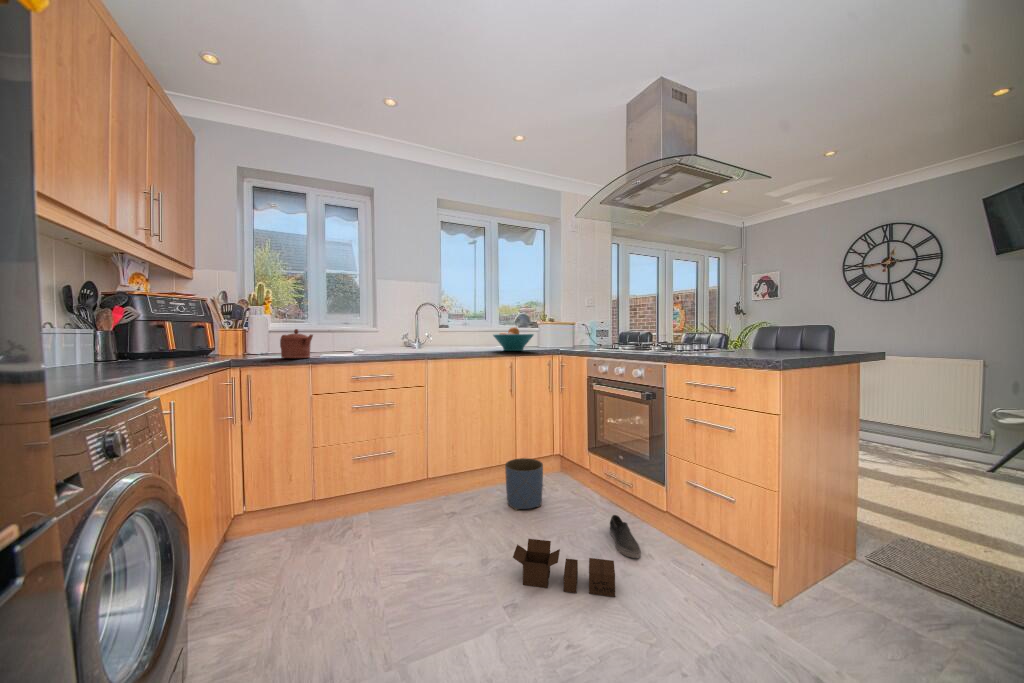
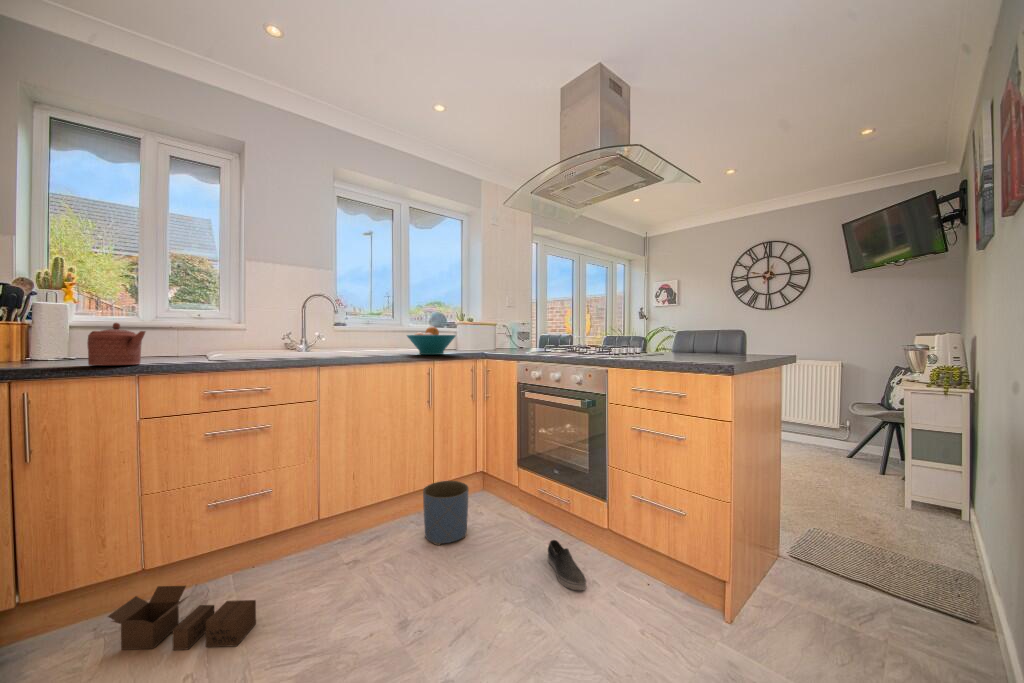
cardboard box: present [513,539,615,597] -> present [108,586,256,650]

